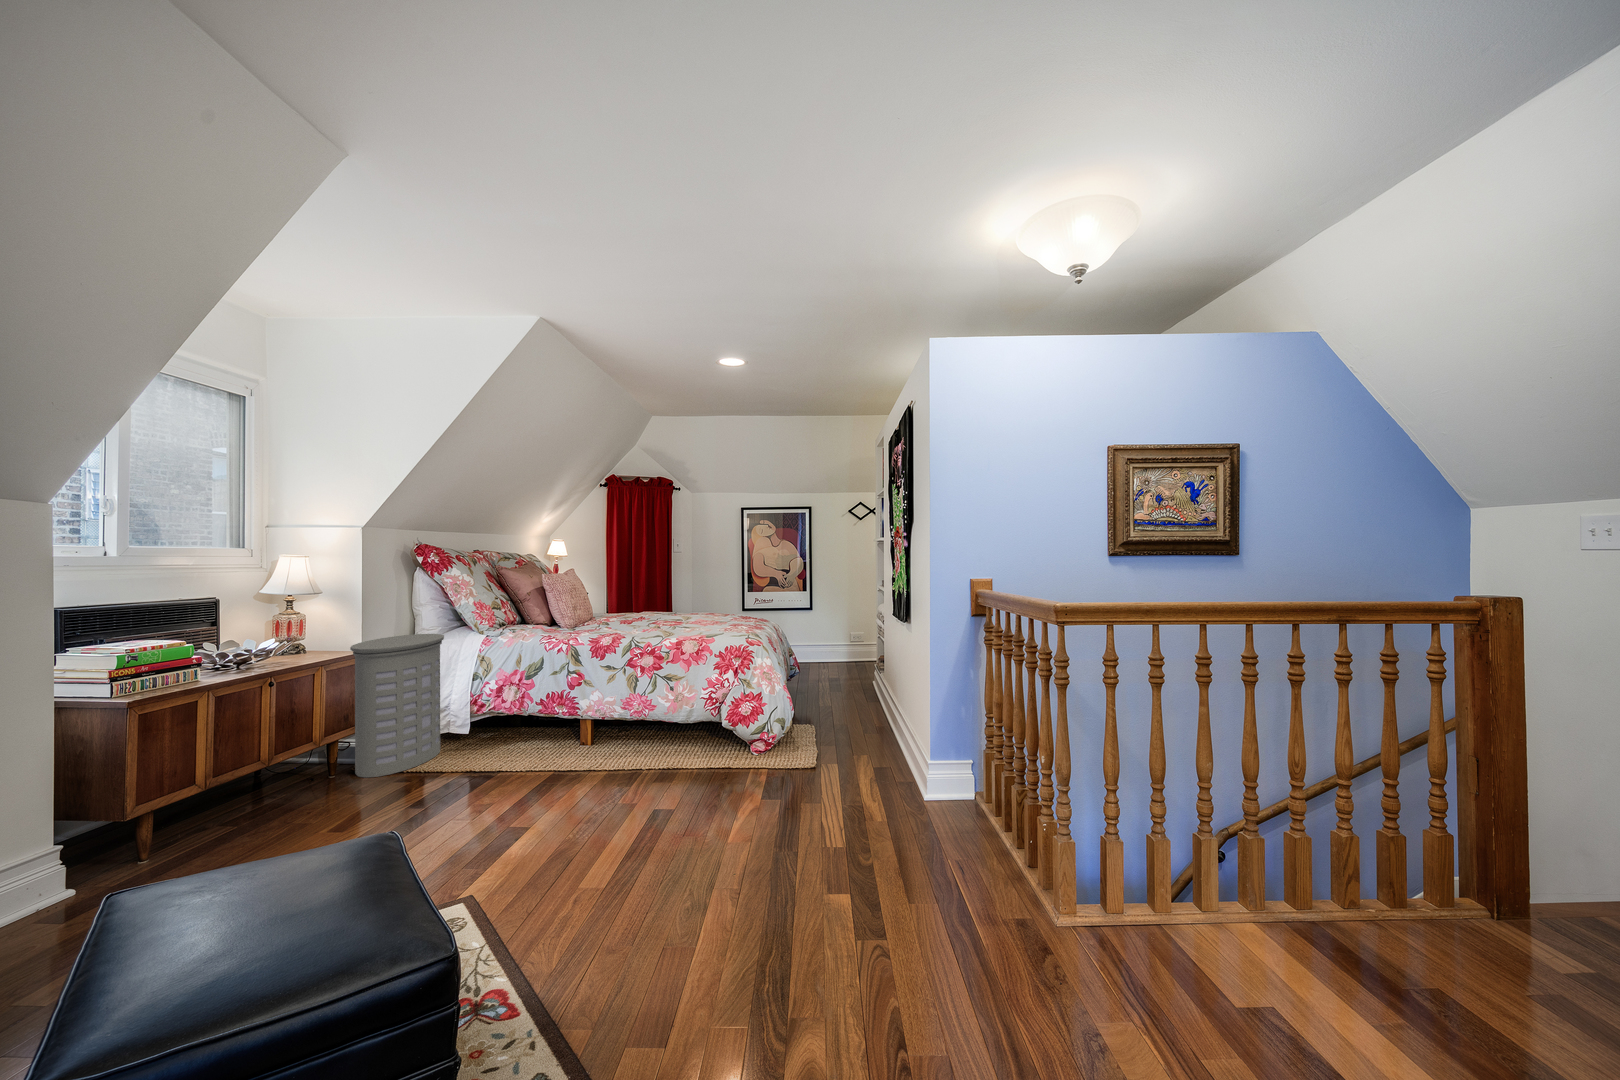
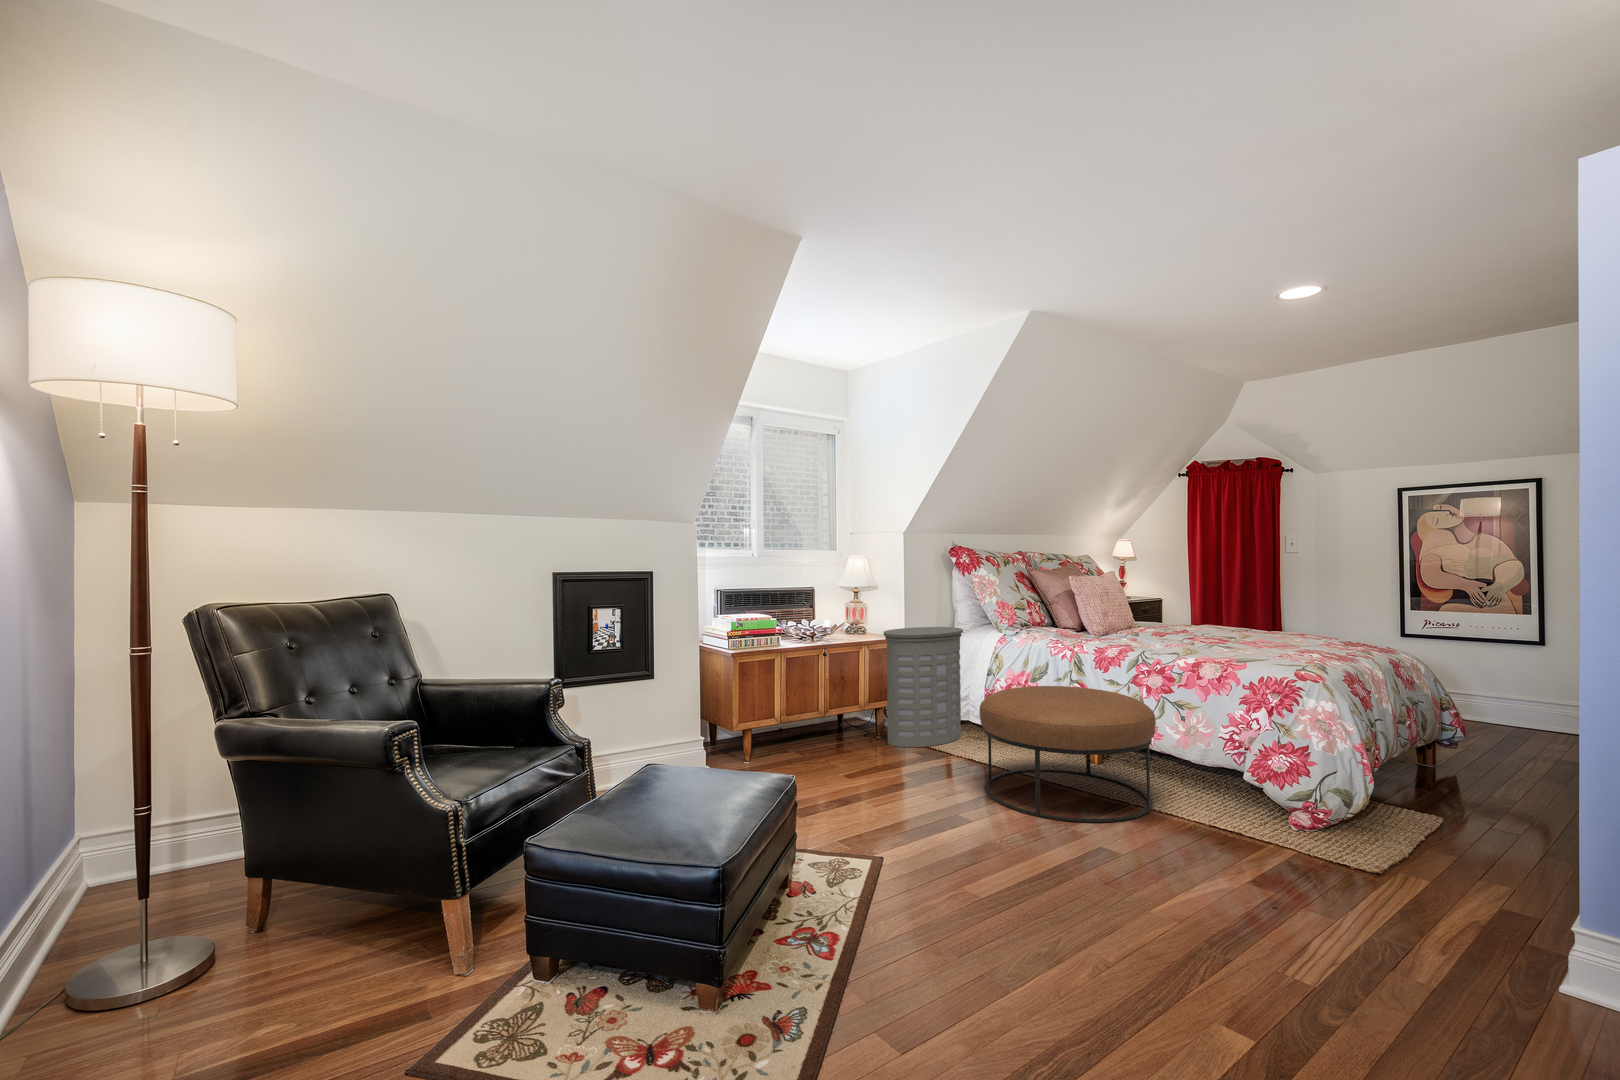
ottoman: none [505,676,665,804] -> present [980,686,1156,822]

